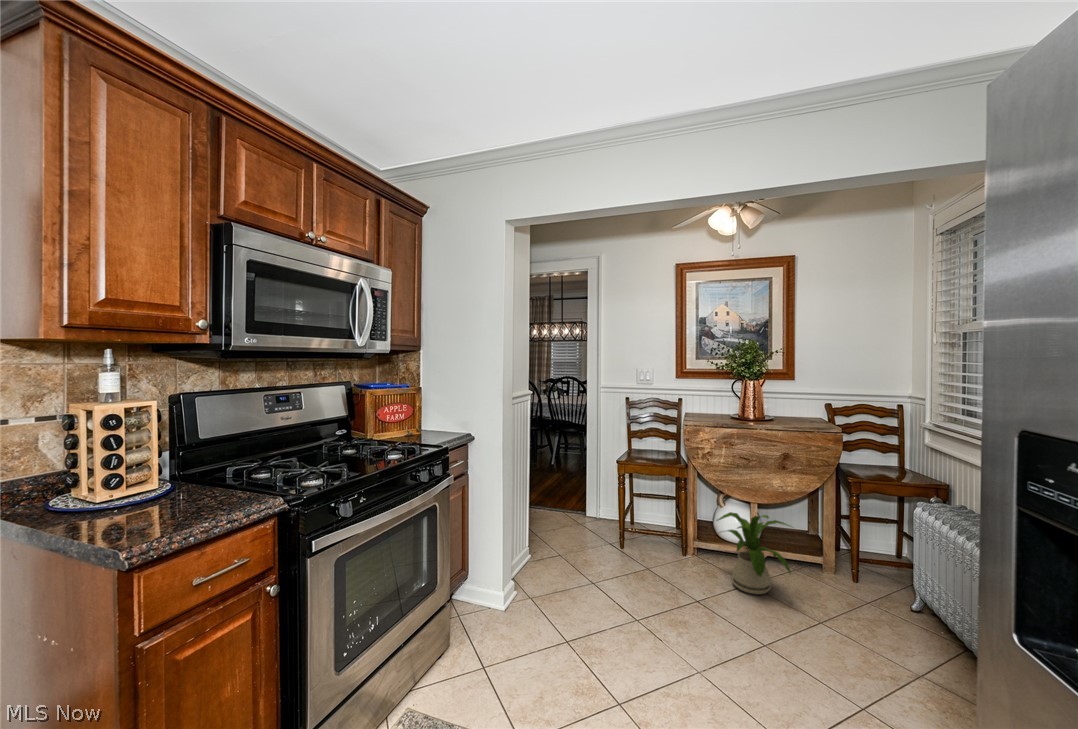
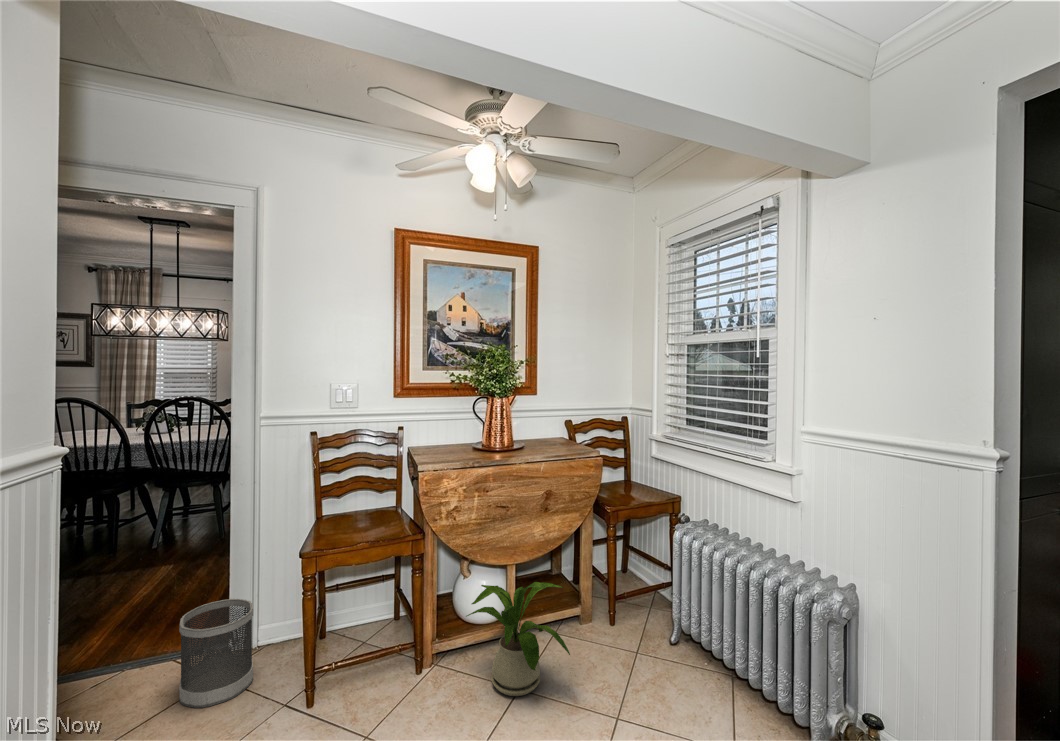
wastebasket: none [555,490,589,542] -> present [179,599,253,708]

